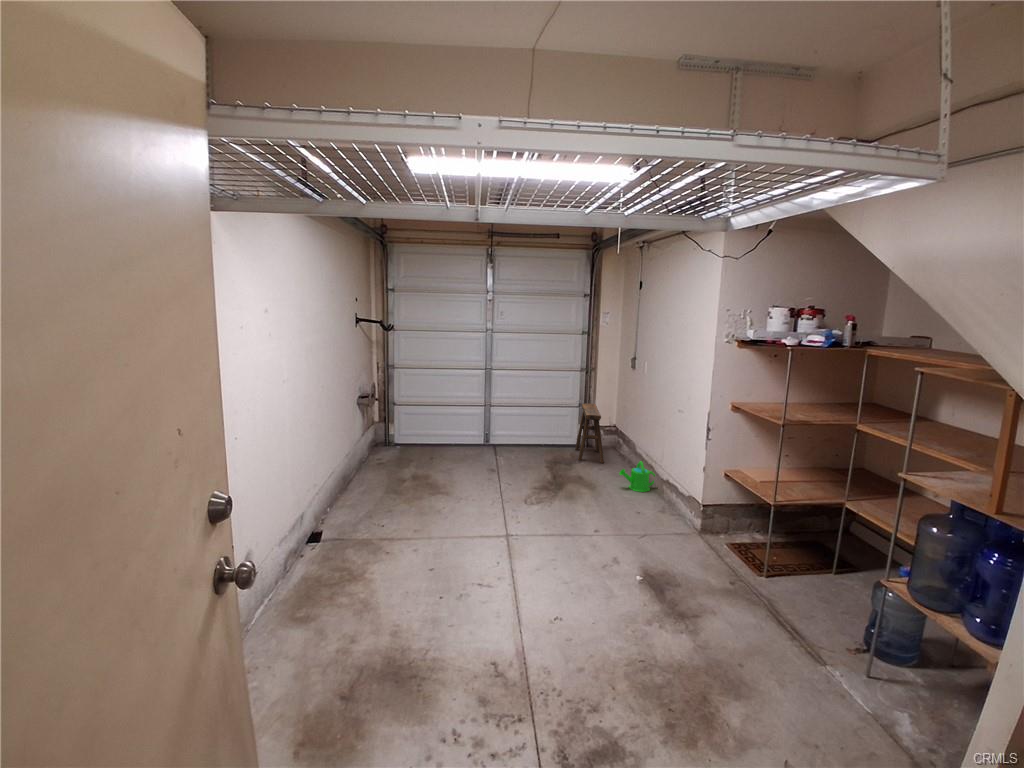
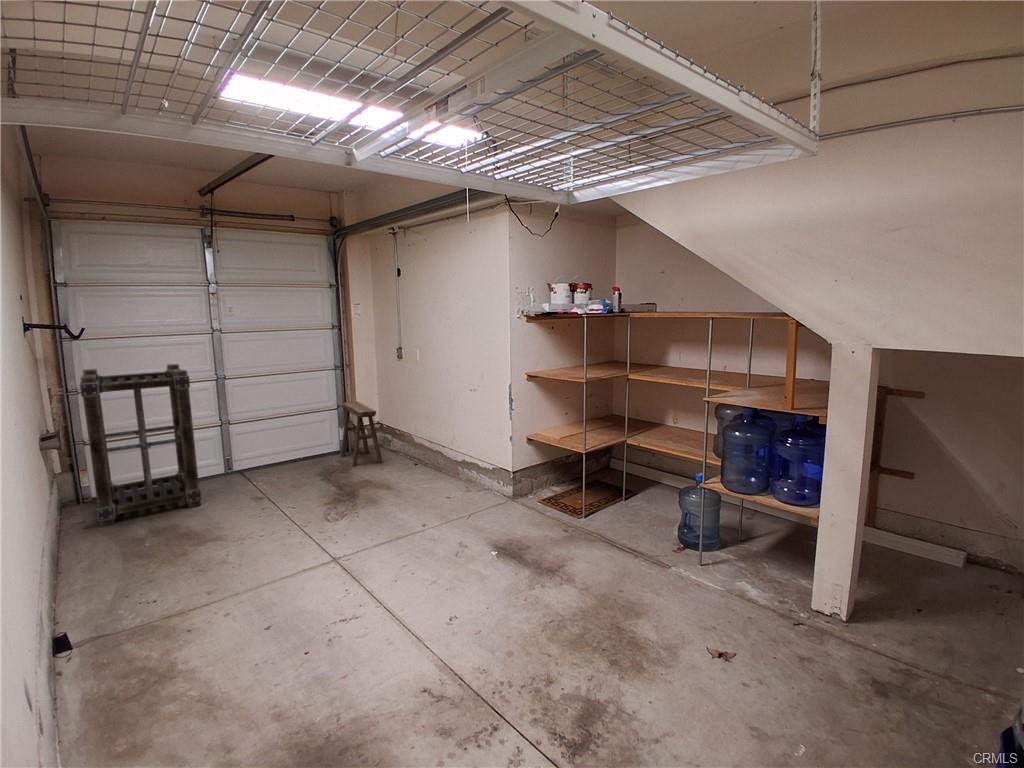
shelving unit: none [399,358,465,464] -> present [80,364,202,526]
watering can: present [619,461,655,492] -> none [414,449,450,481]

